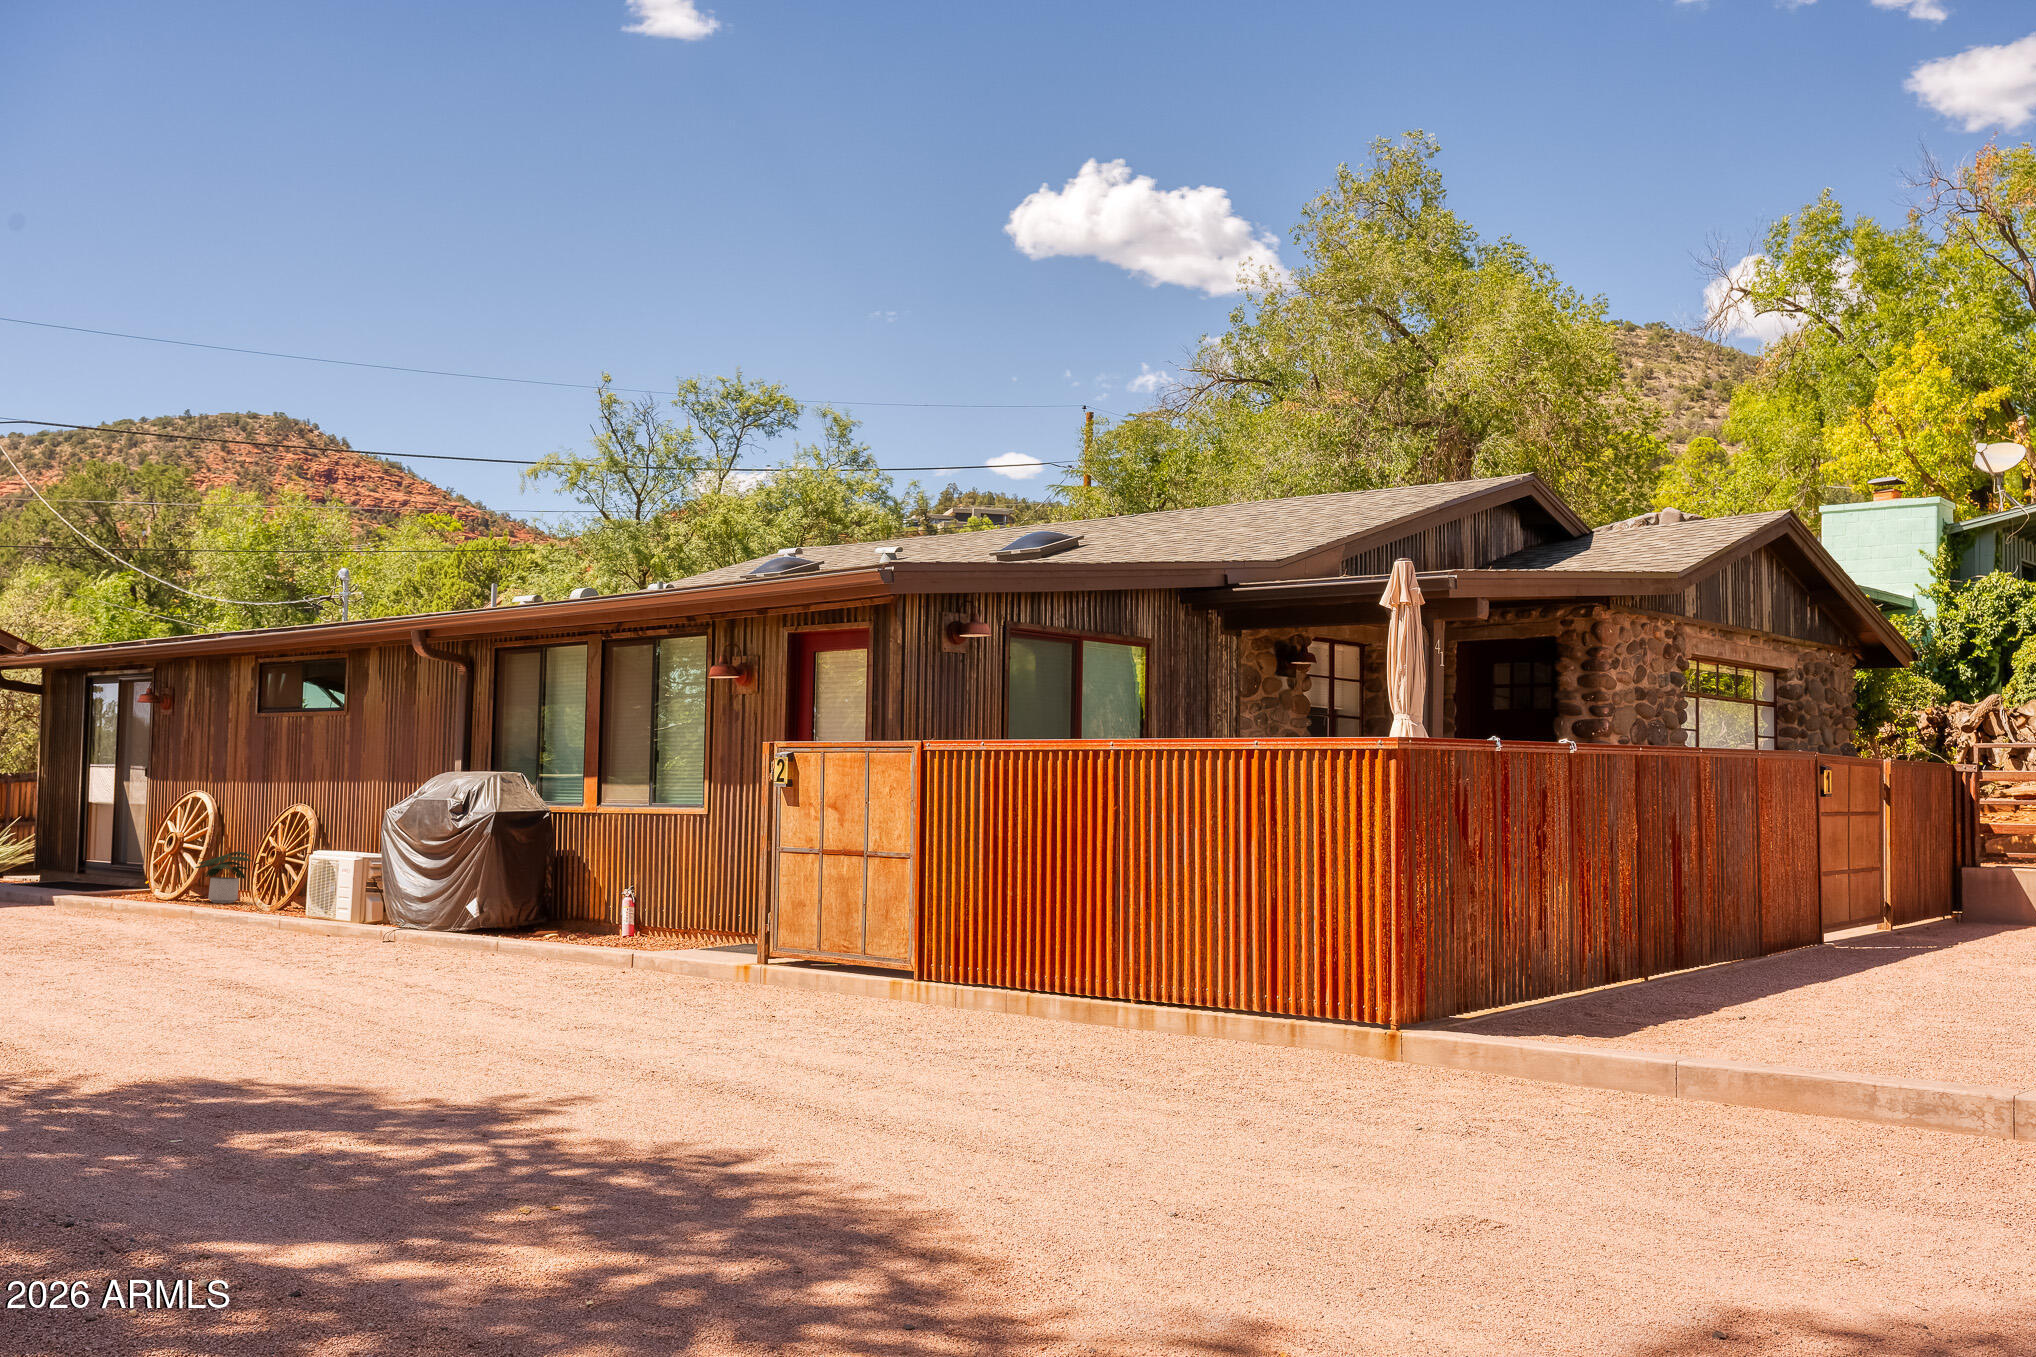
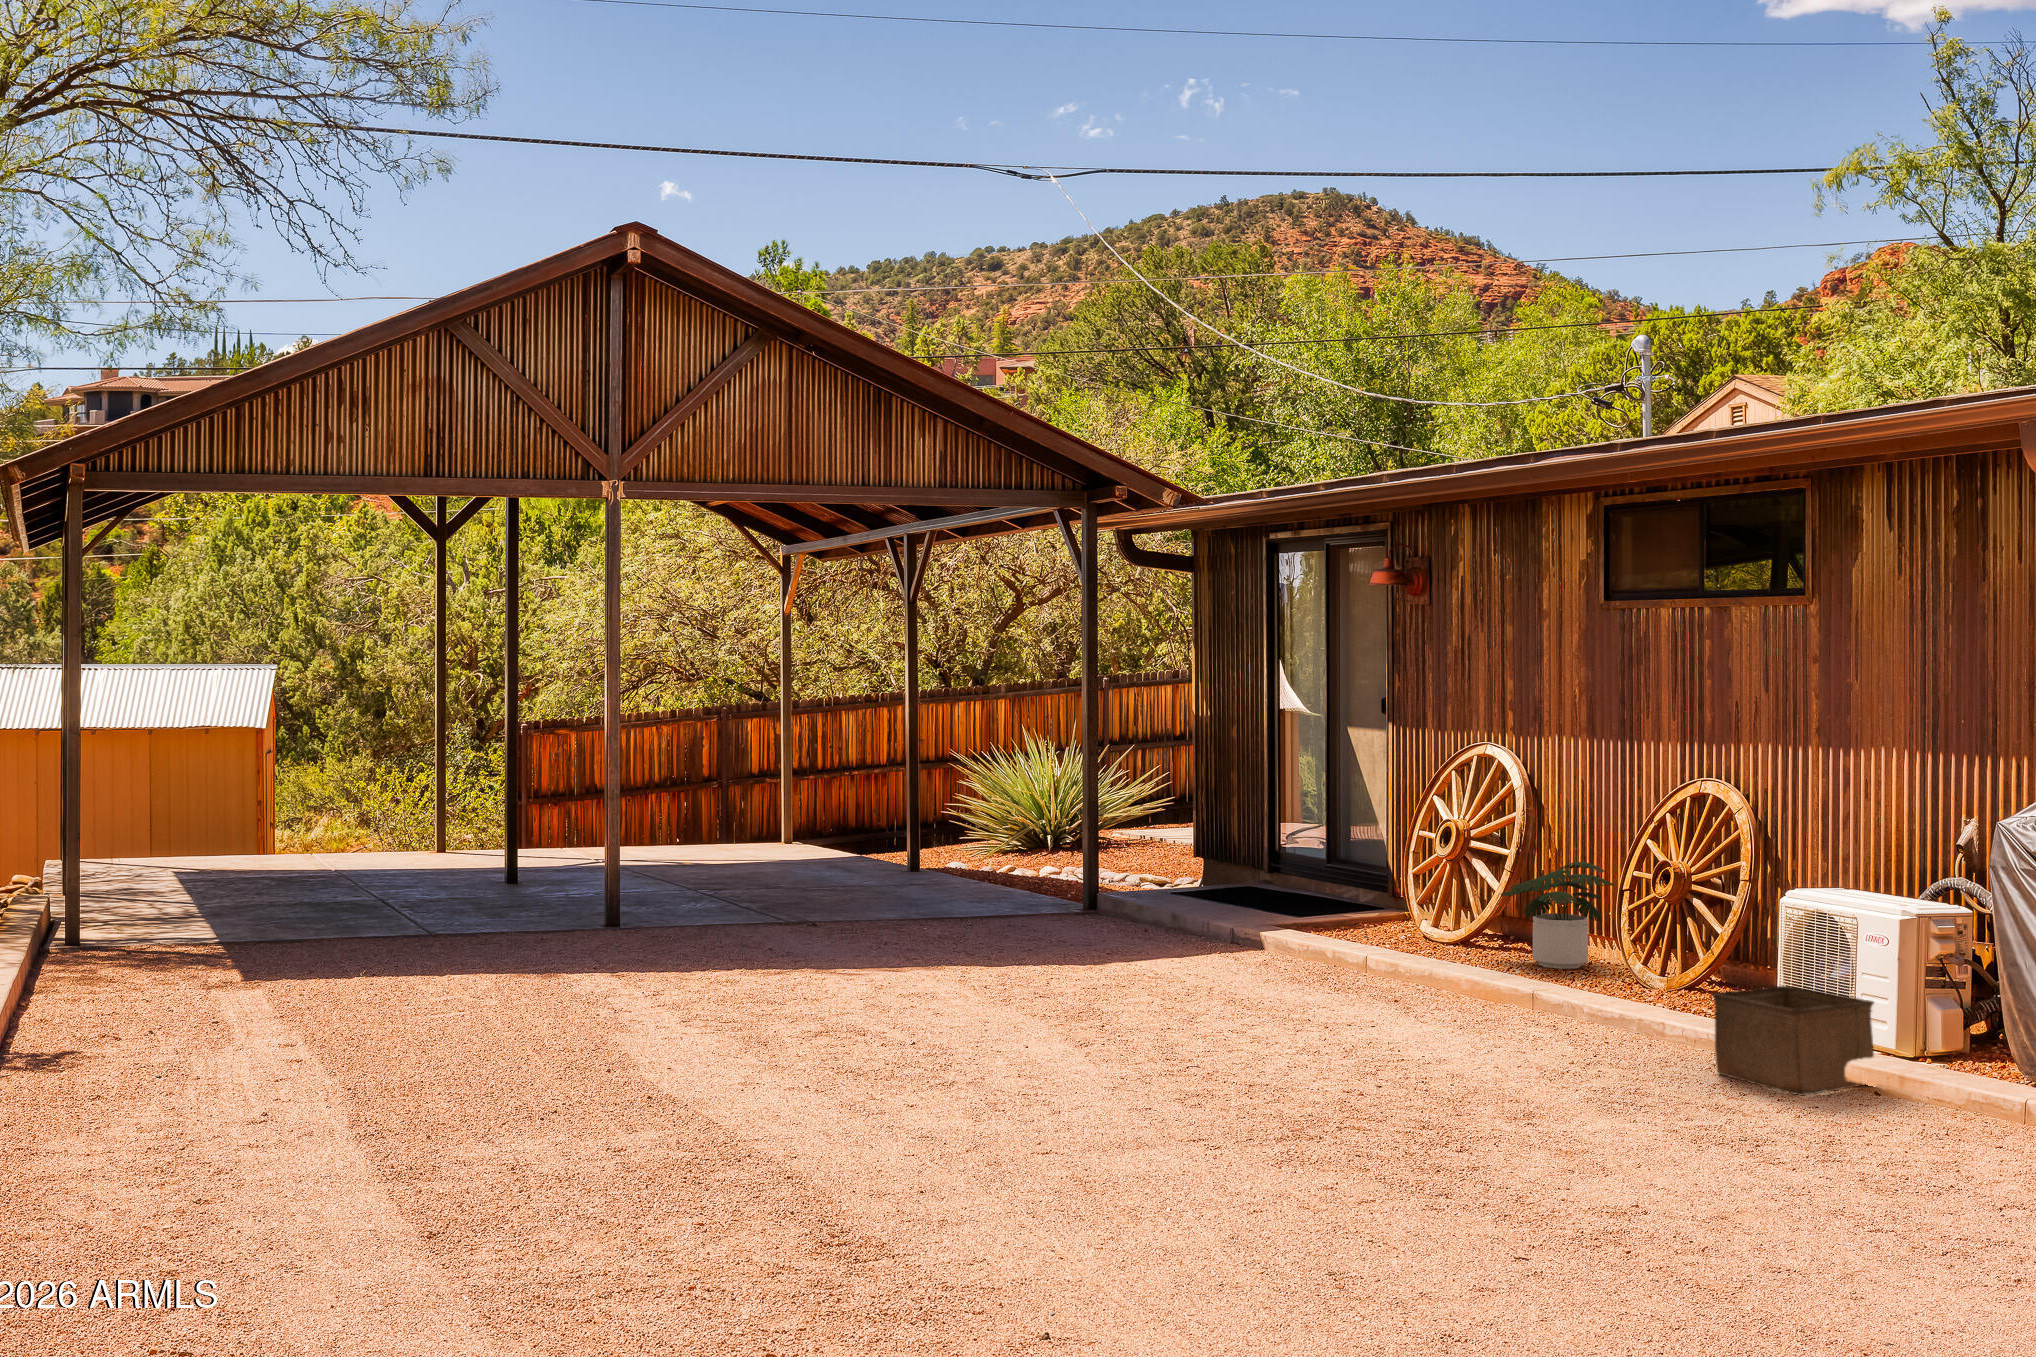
storage bin: none [271,893,340,932] -> present [1712,986,1874,1096]

